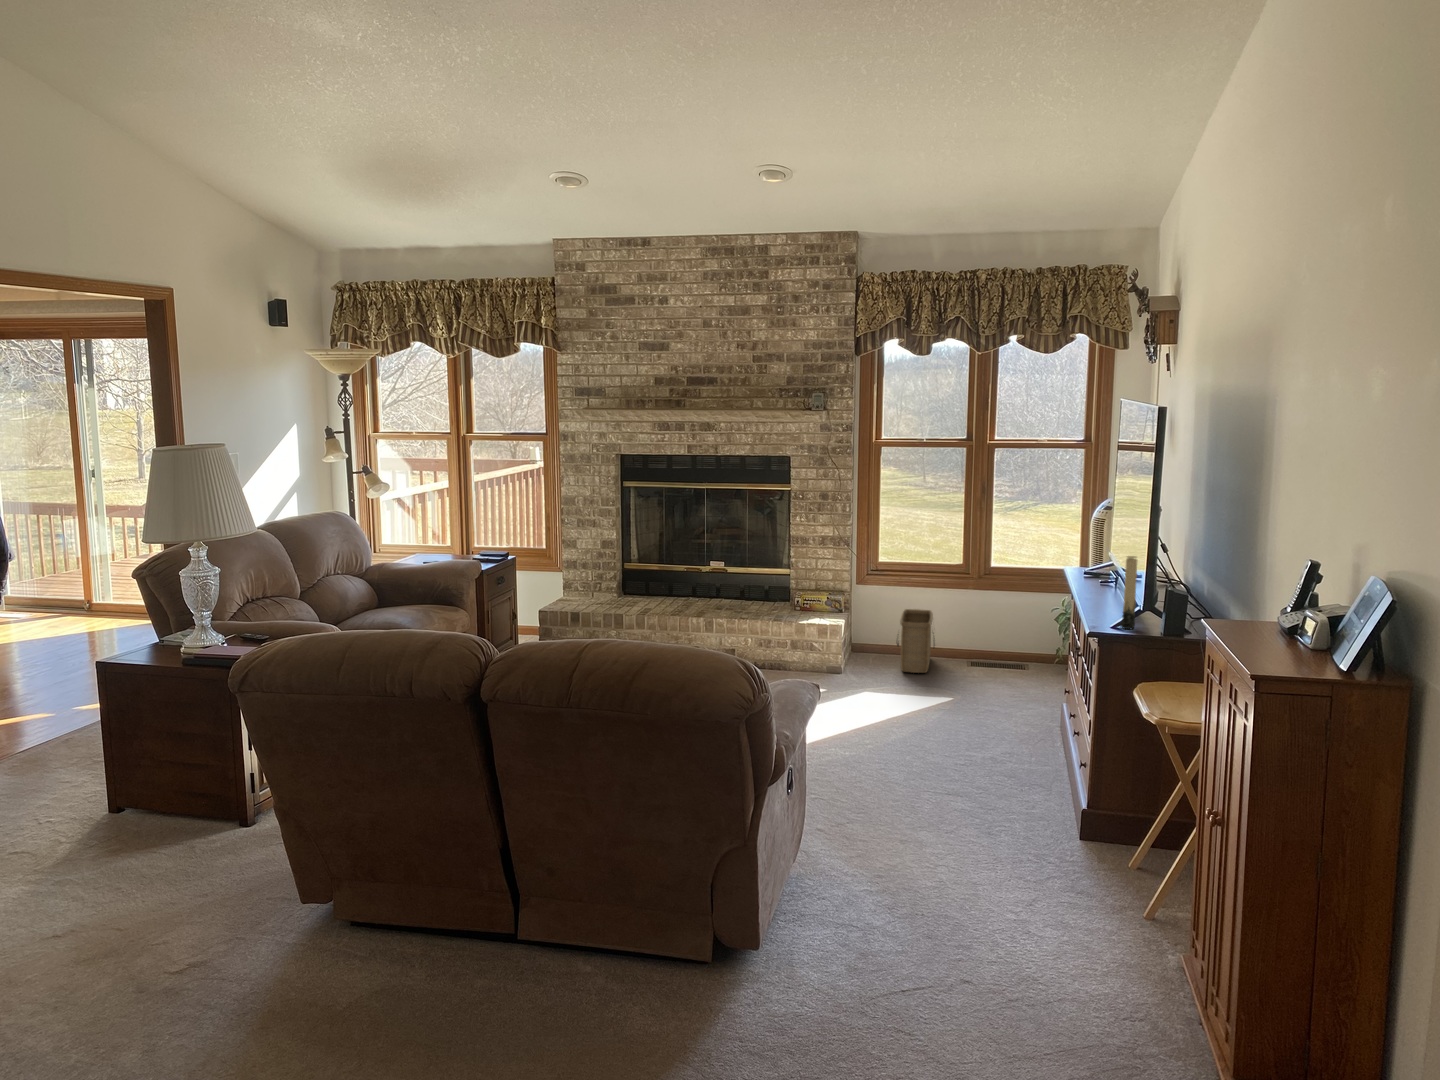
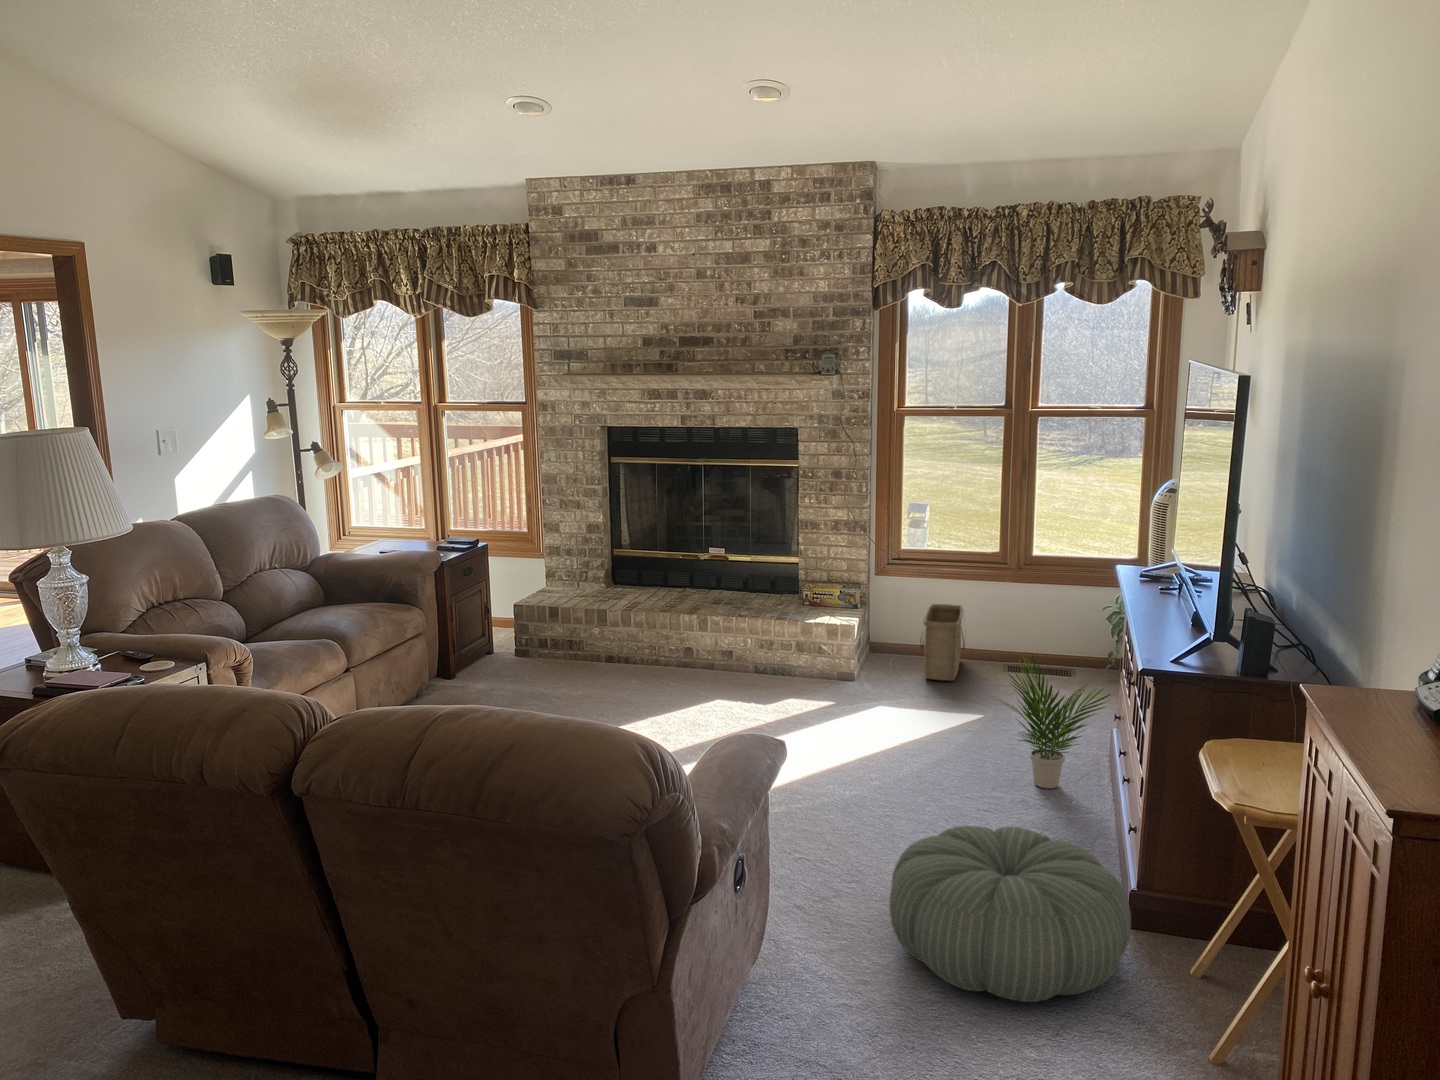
candle: present [1117,556,1137,629] -> none [1178,568,1207,663]
potted plant: none [960,637,1063,749] -> present [998,653,1111,789]
pouf: none [897,762,1084,884] -> present [889,826,1131,1002]

